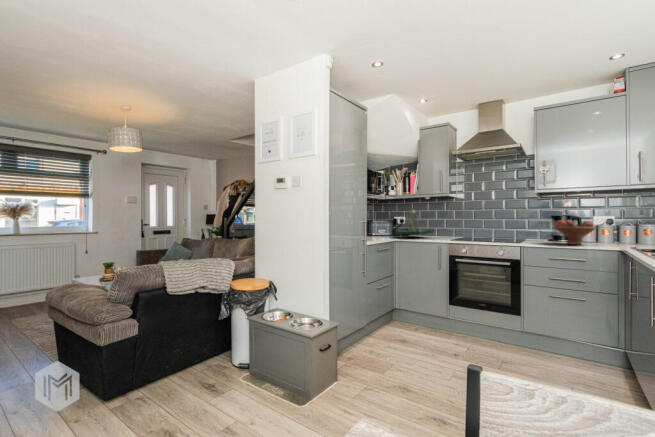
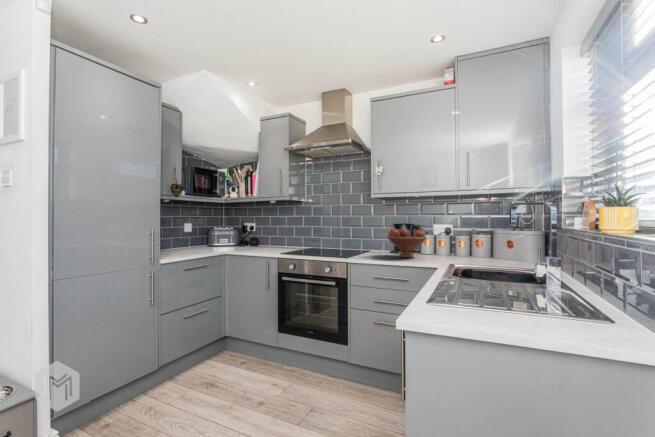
plant: present [393,211,435,237] -> none [227,215,276,249]

